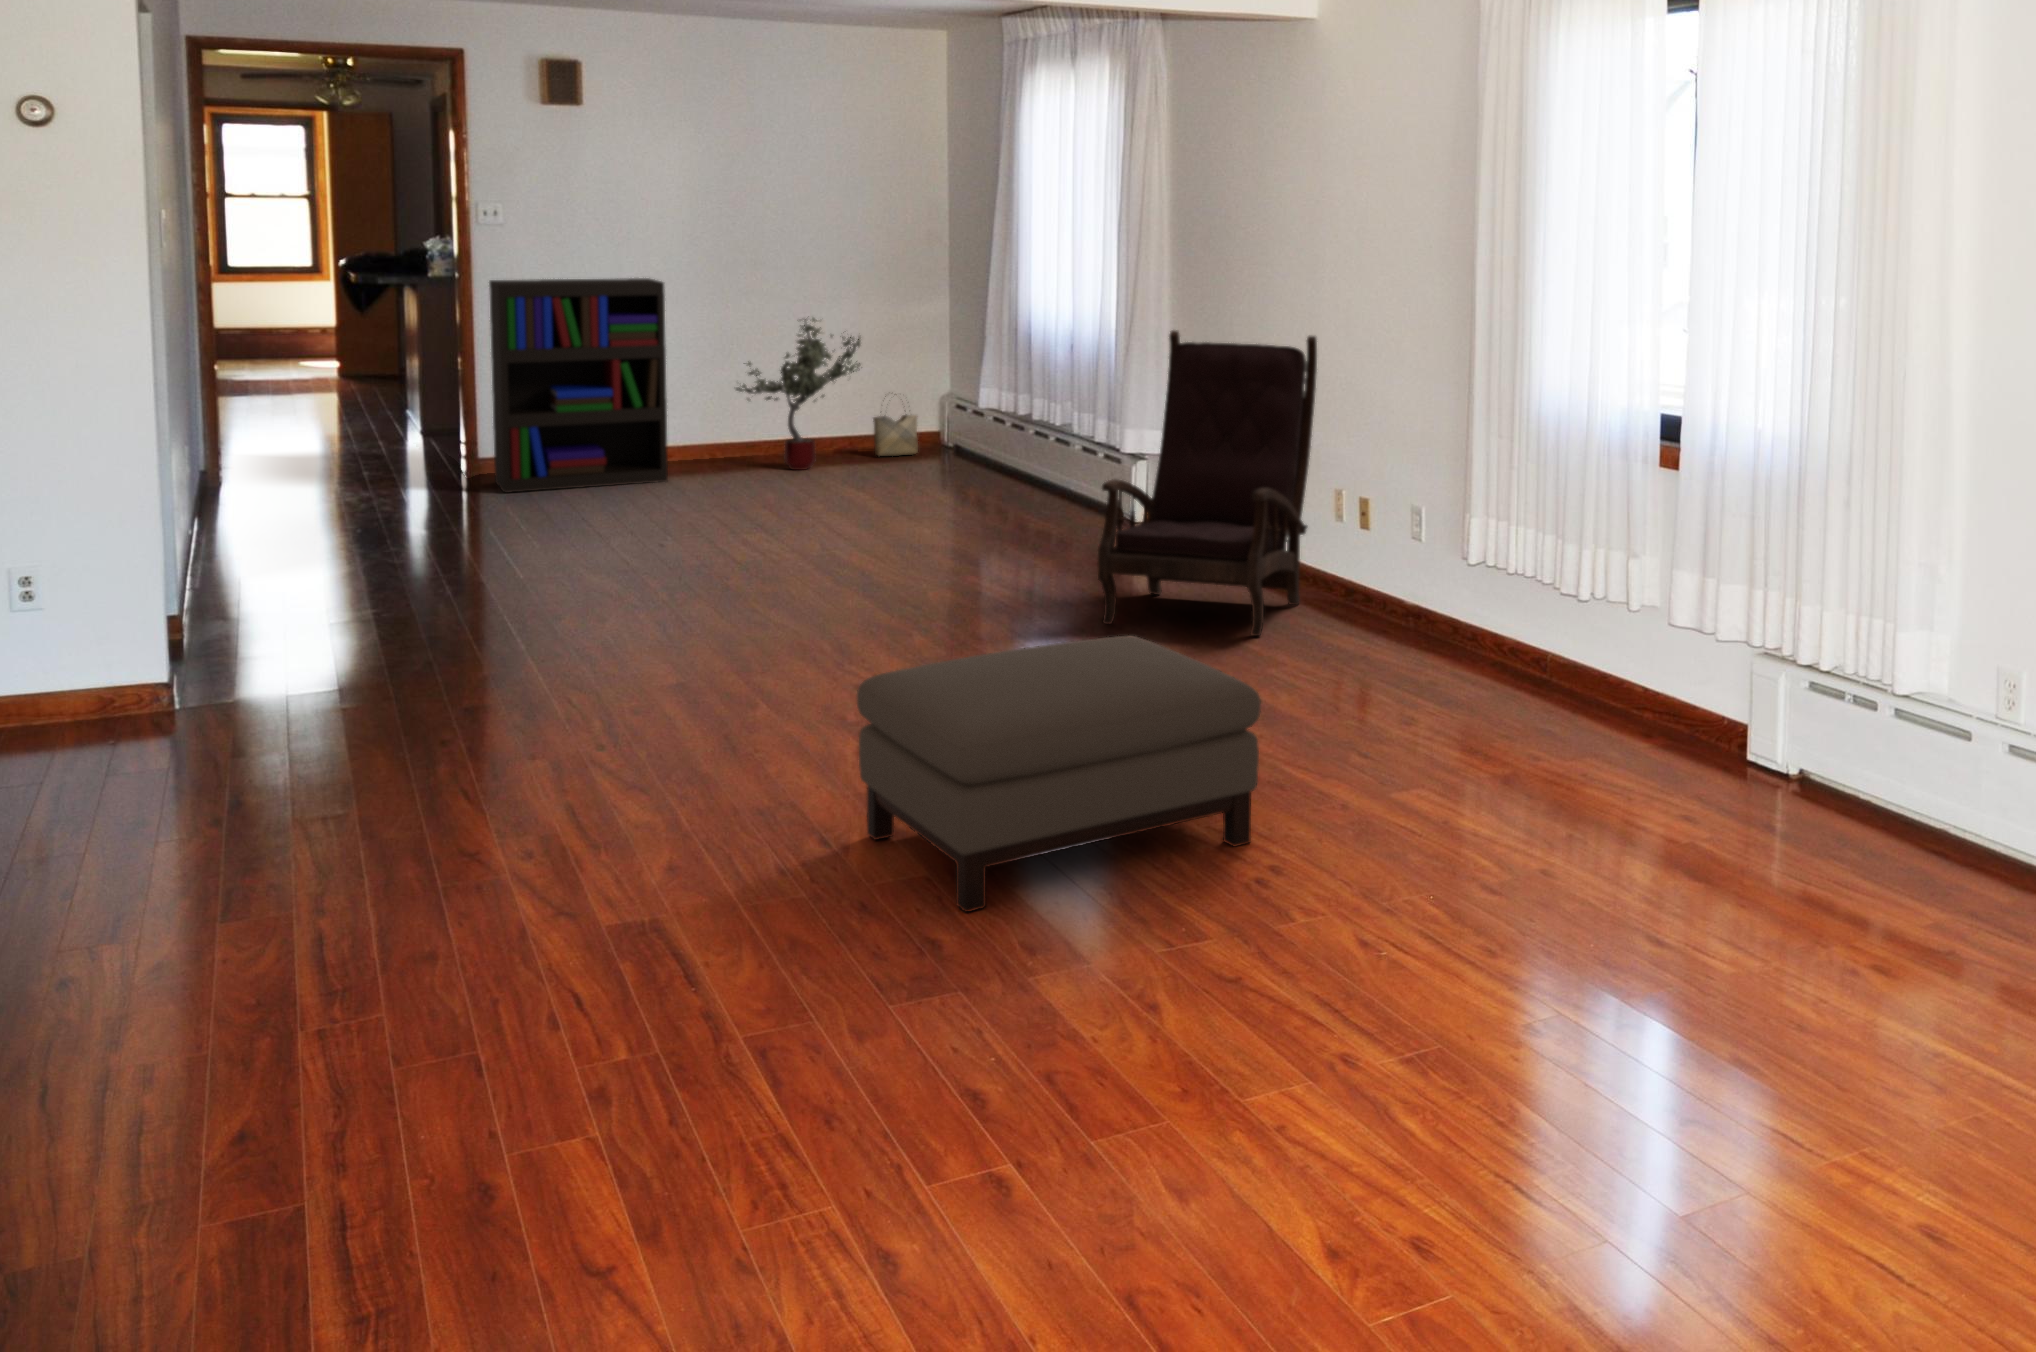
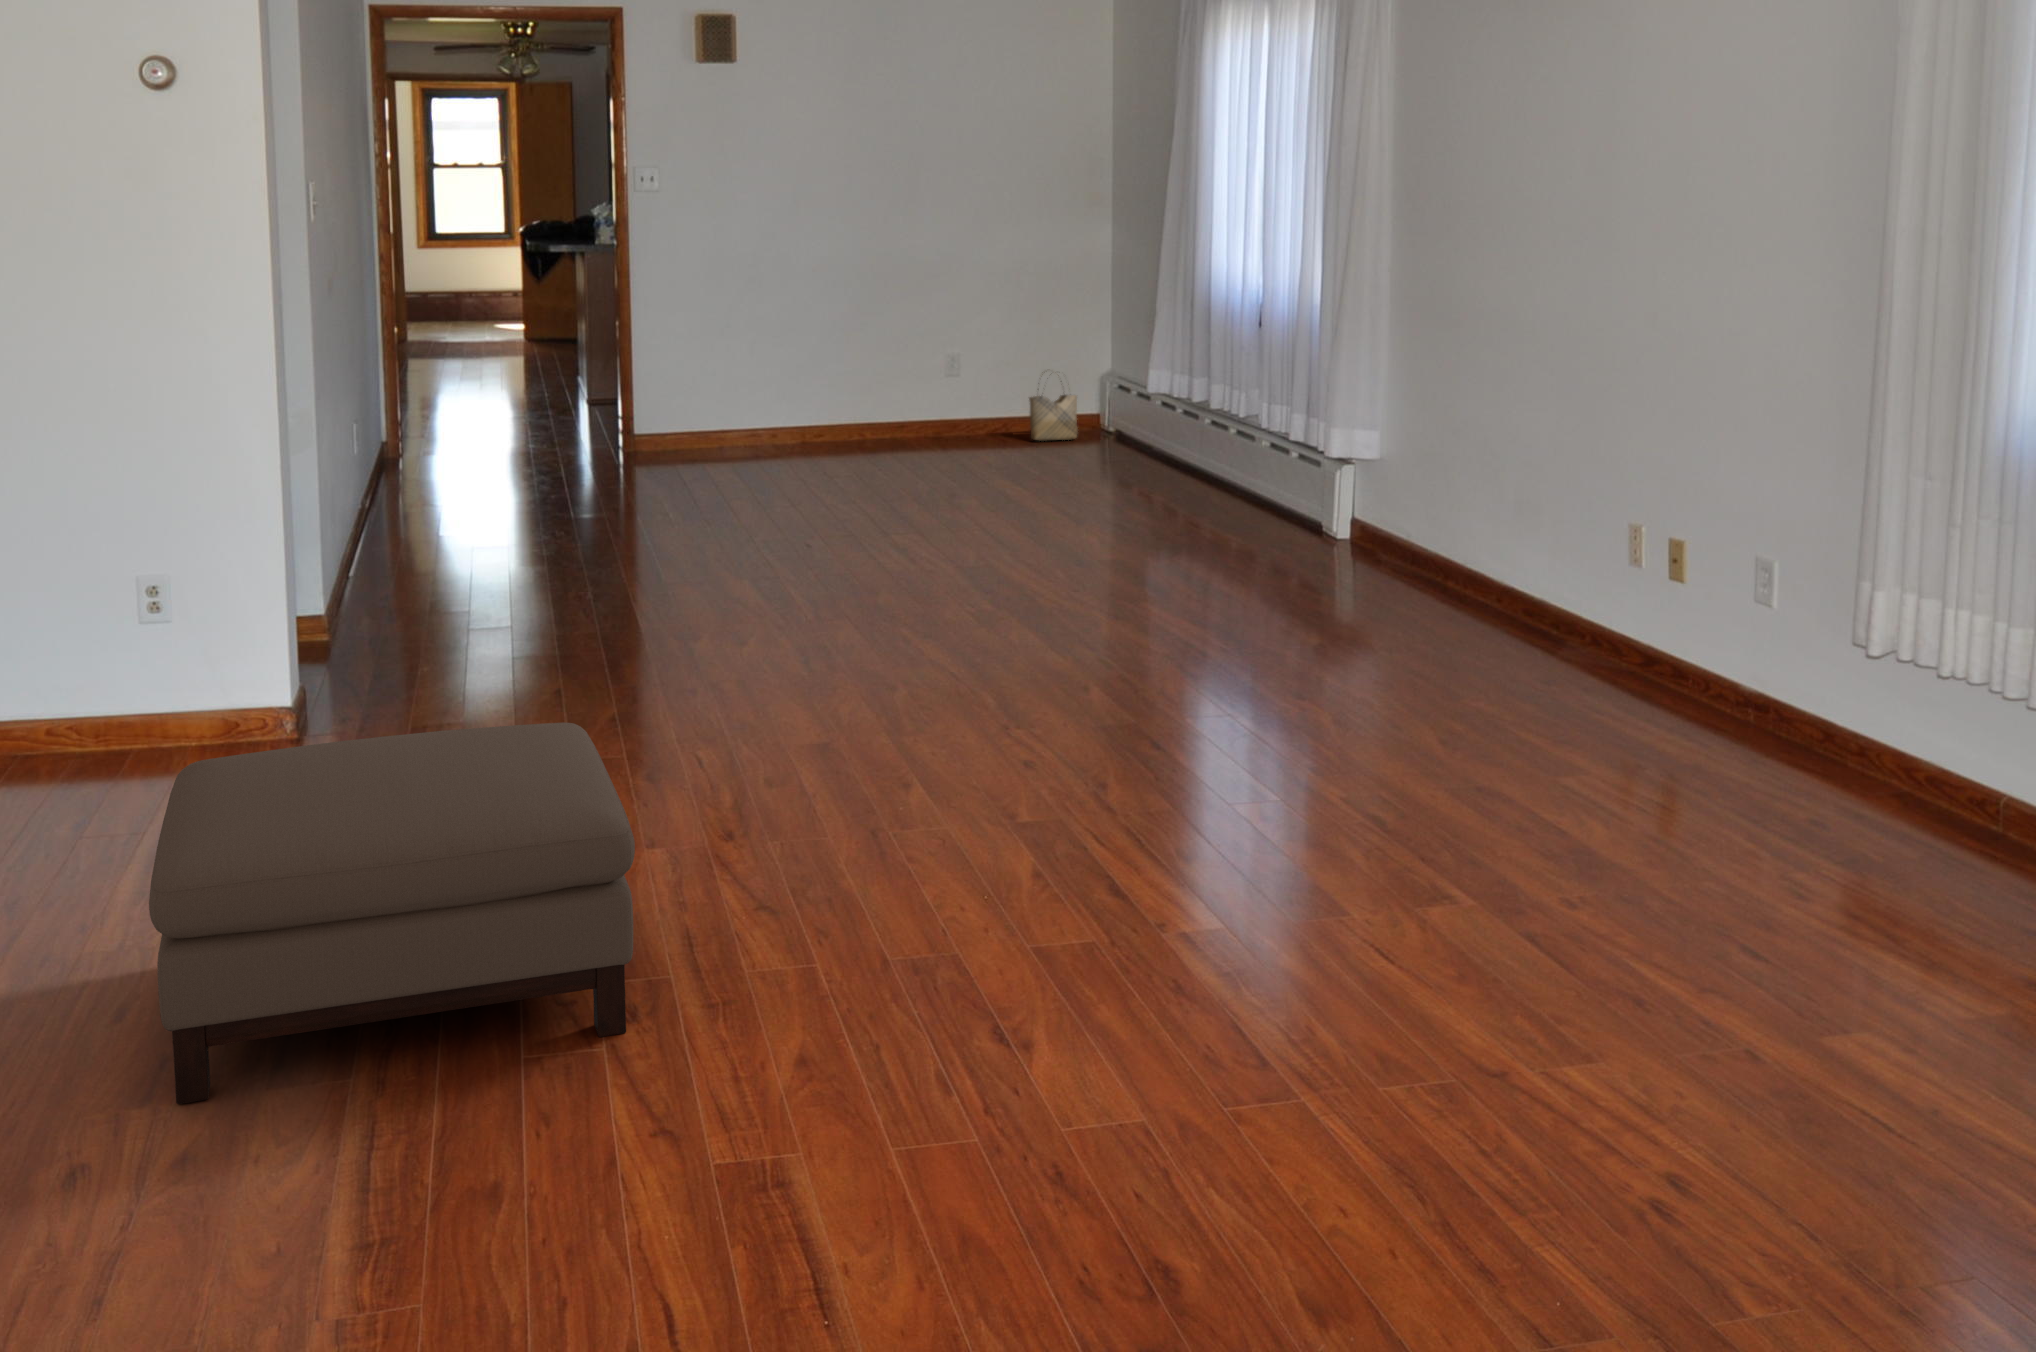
bookshelf: present [489,278,668,493] -> none [641,244,815,472]
potted tree: present [736,318,860,470] -> none [882,285,1020,455]
armchair: present [1098,330,1317,636] -> none [1319,314,1609,724]
ottoman: present [857,636,1261,912] -> present [149,723,635,1104]

